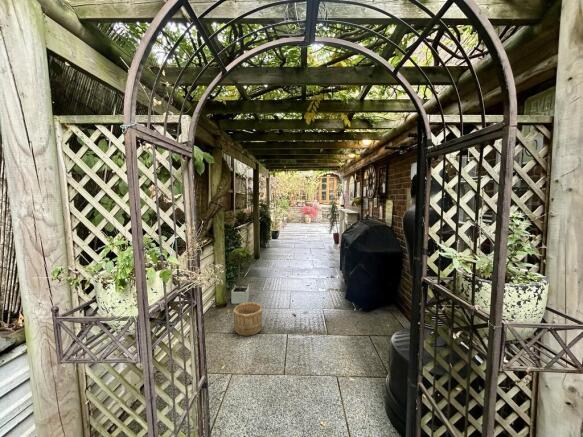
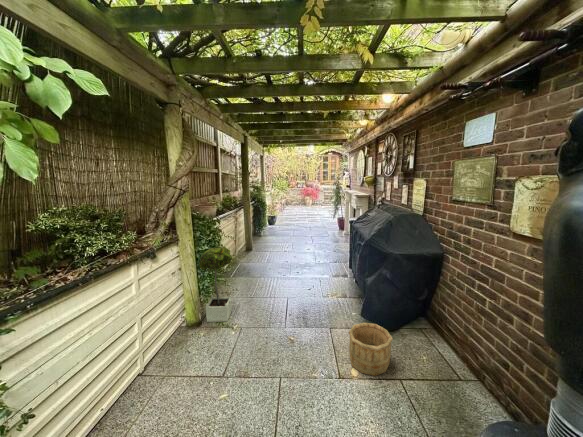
wooden bucket: present [233,302,262,336] -> present [349,323,393,376]

